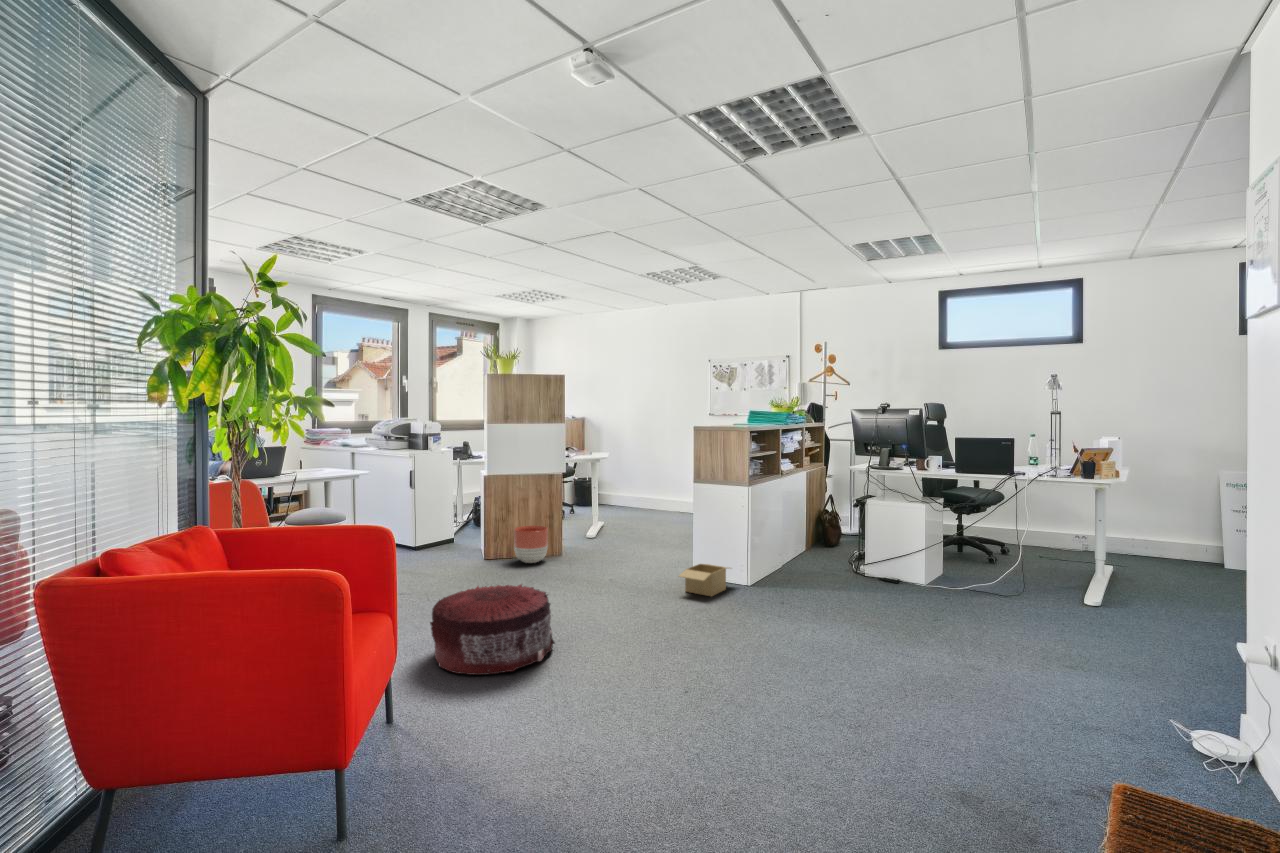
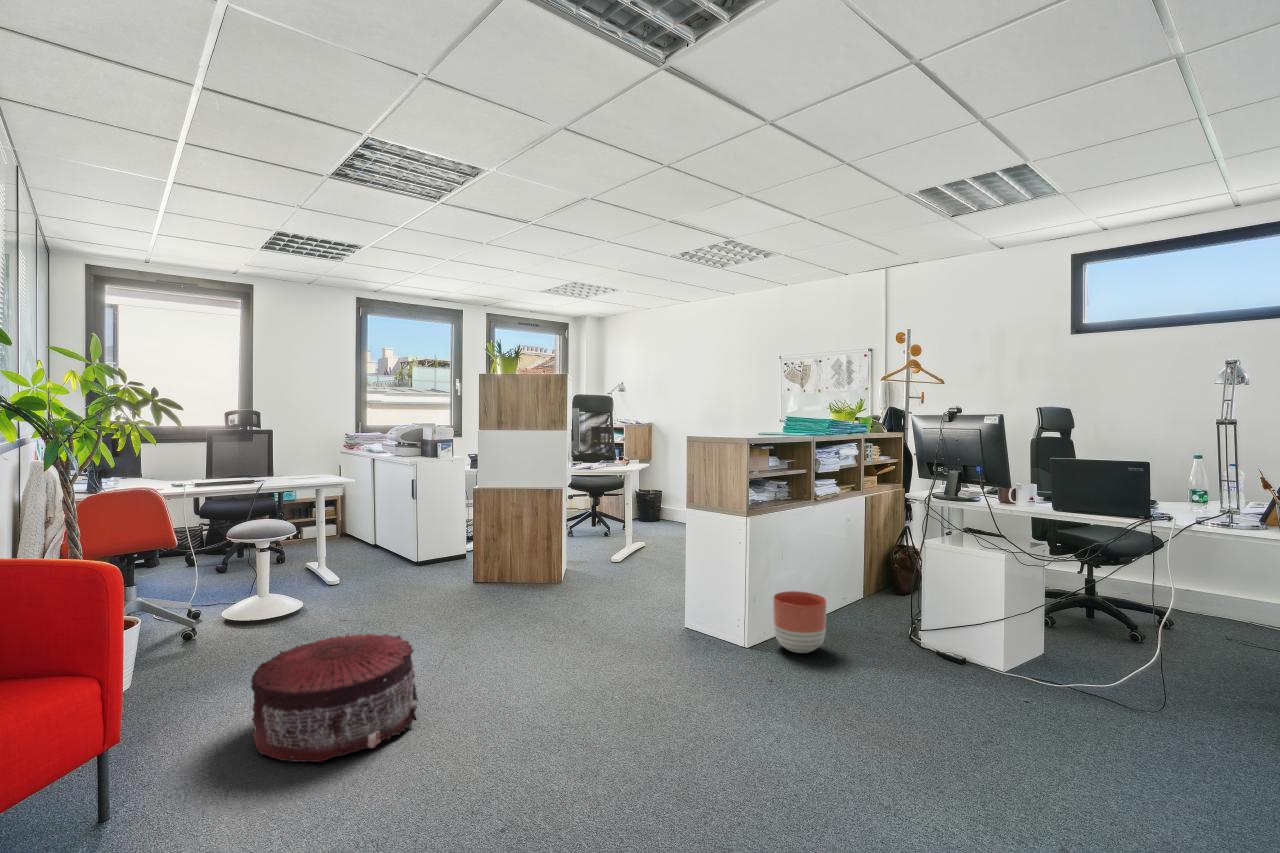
planter: present [514,526,548,563] -> present [773,591,826,653]
cardboard box: present [679,564,727,596] -> none [644,614,725,662]

